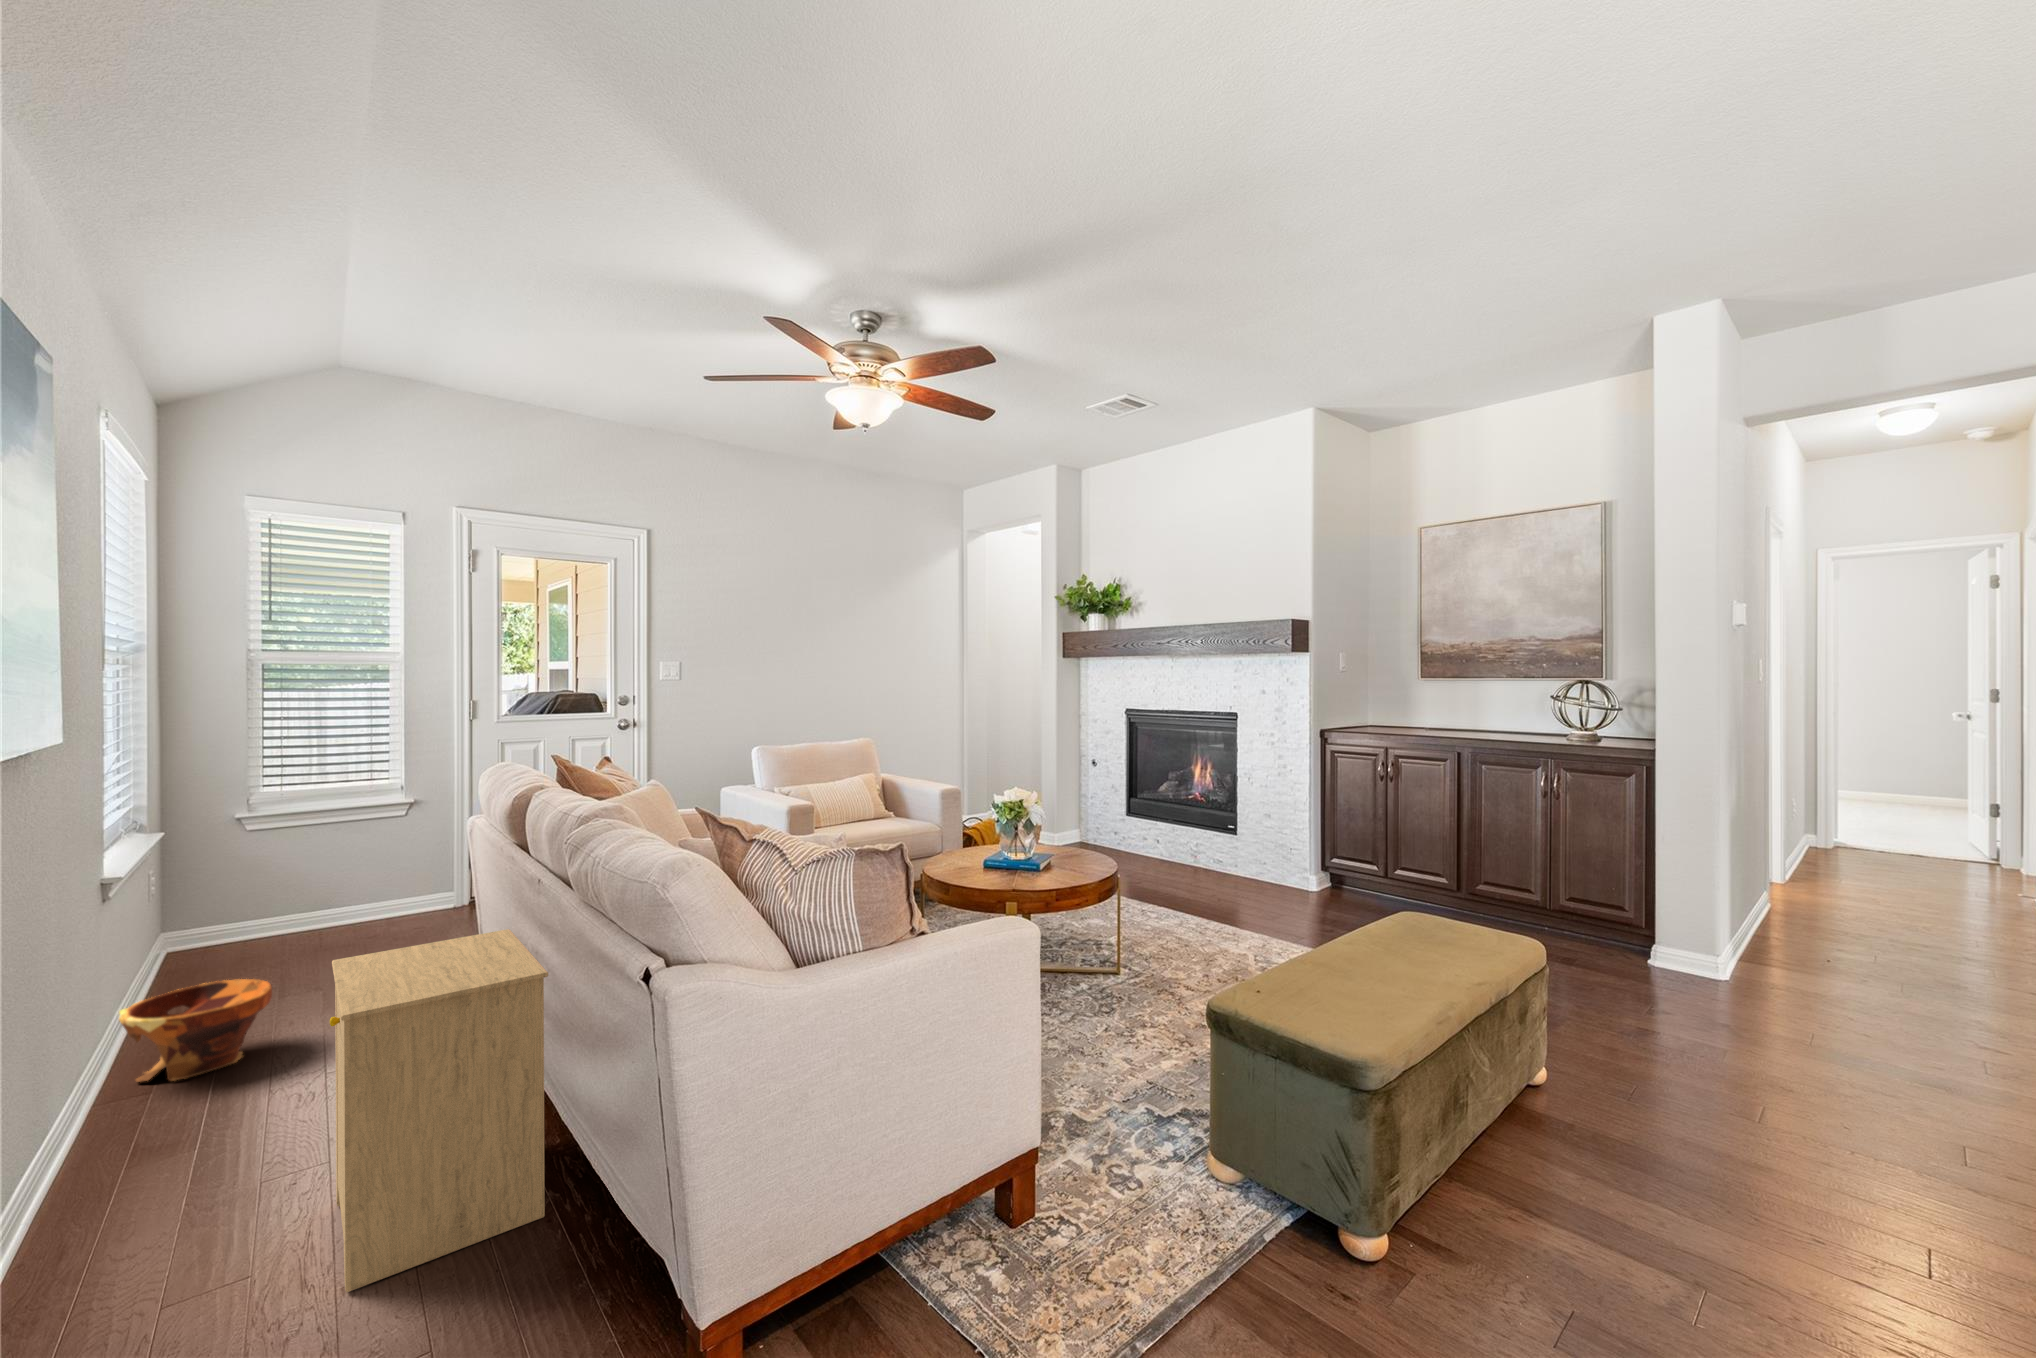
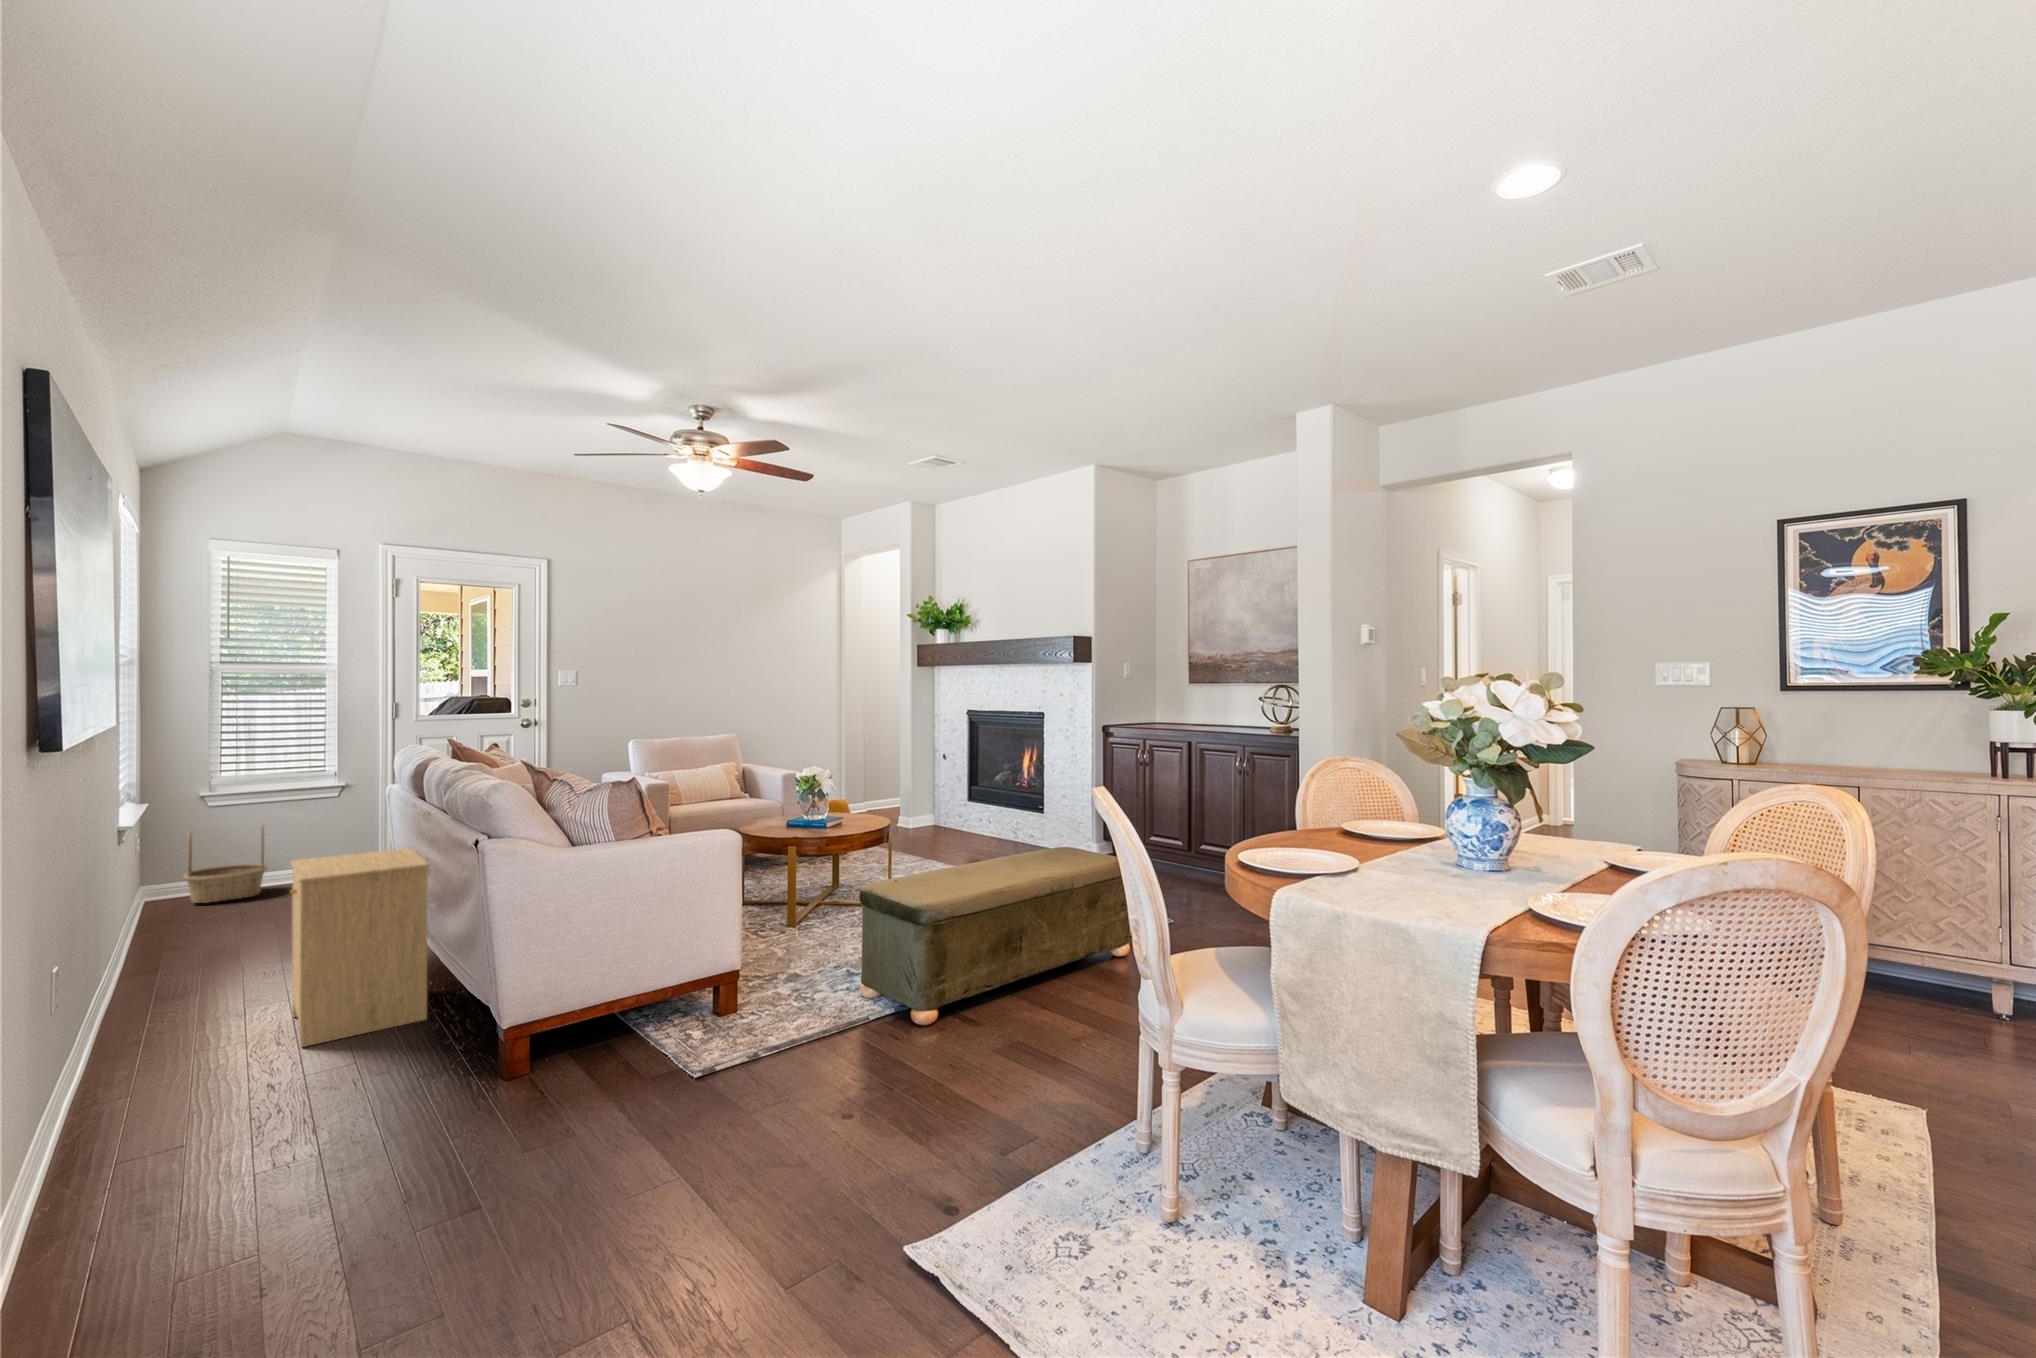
basket: none [212,854,318,958] -> present [183,825,267,903]
planter: present [119,979,272,1082] -> none [131,902,240,967]

